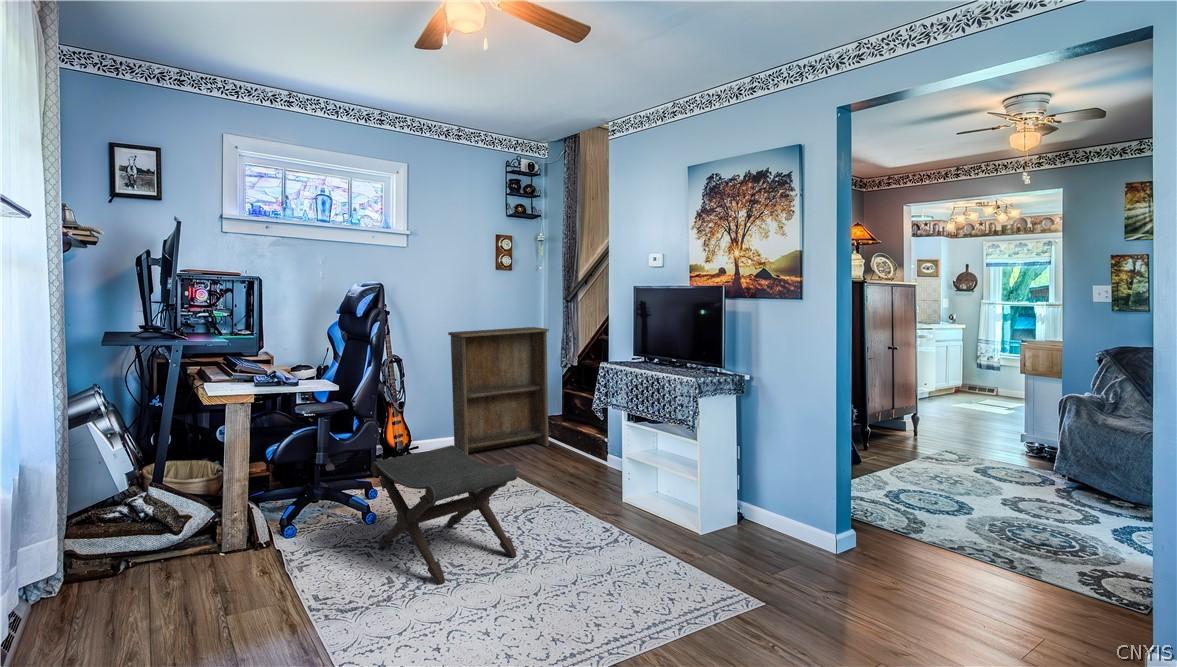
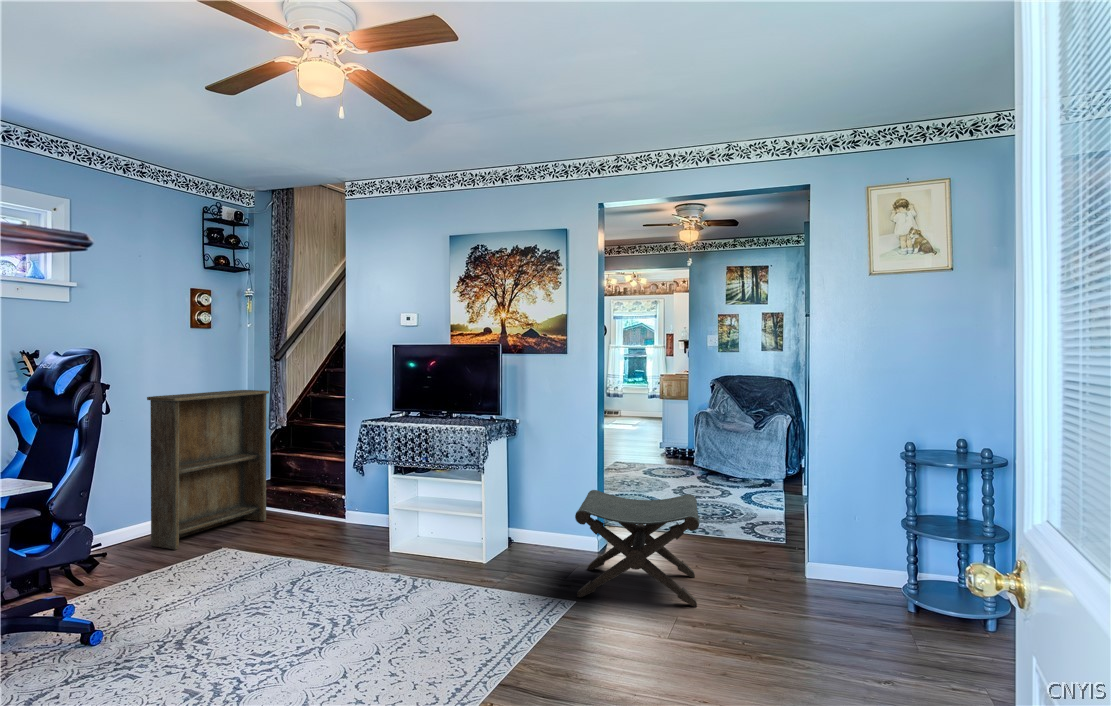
footstool: present [371,445,518,584] -> present [575,490,699,606]

